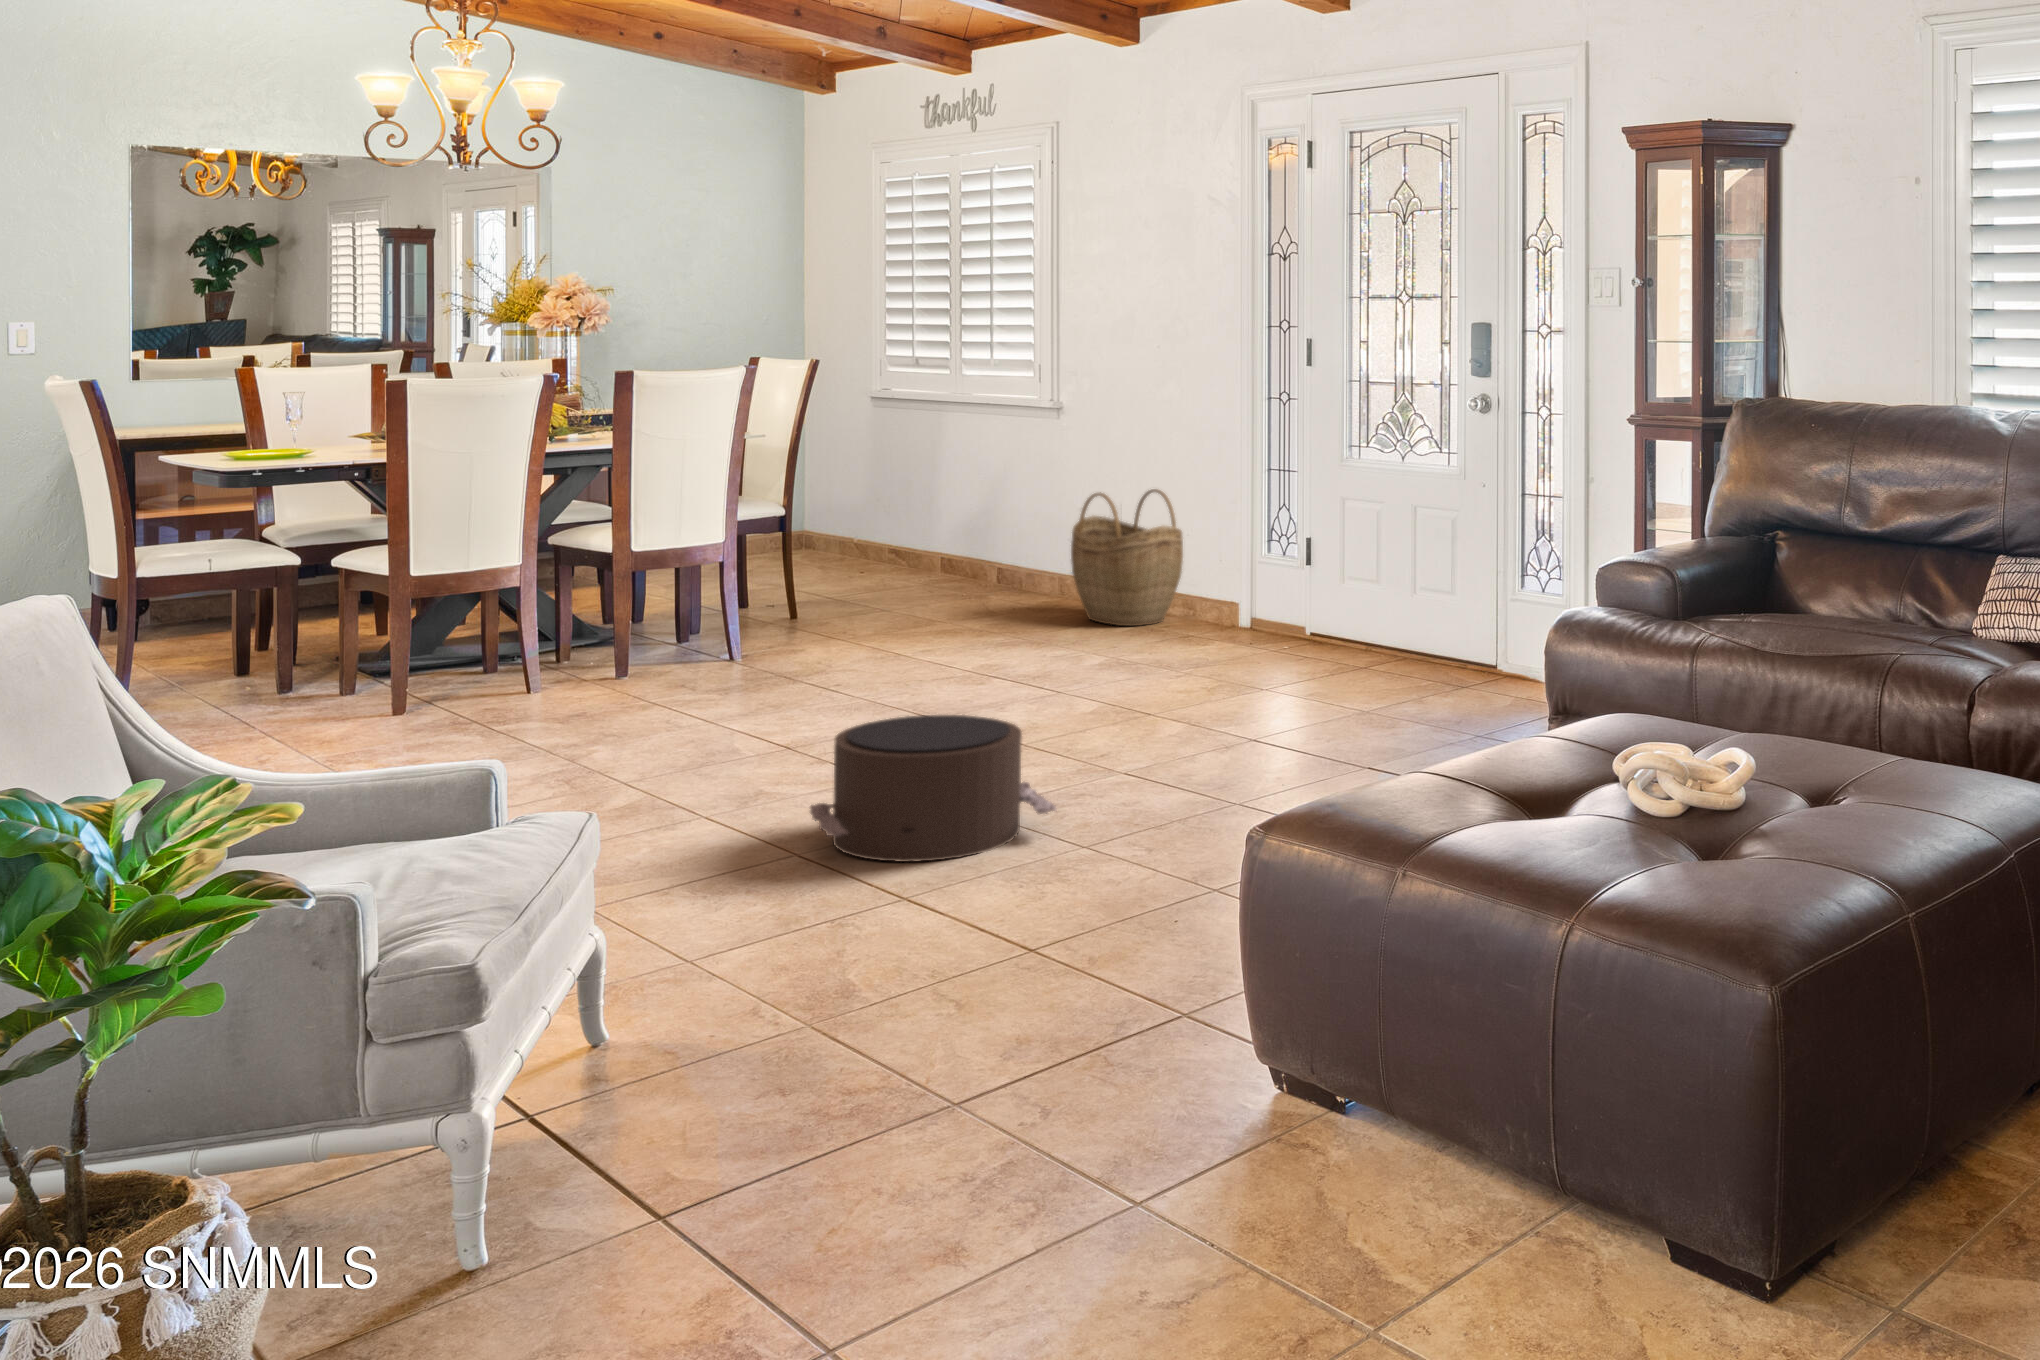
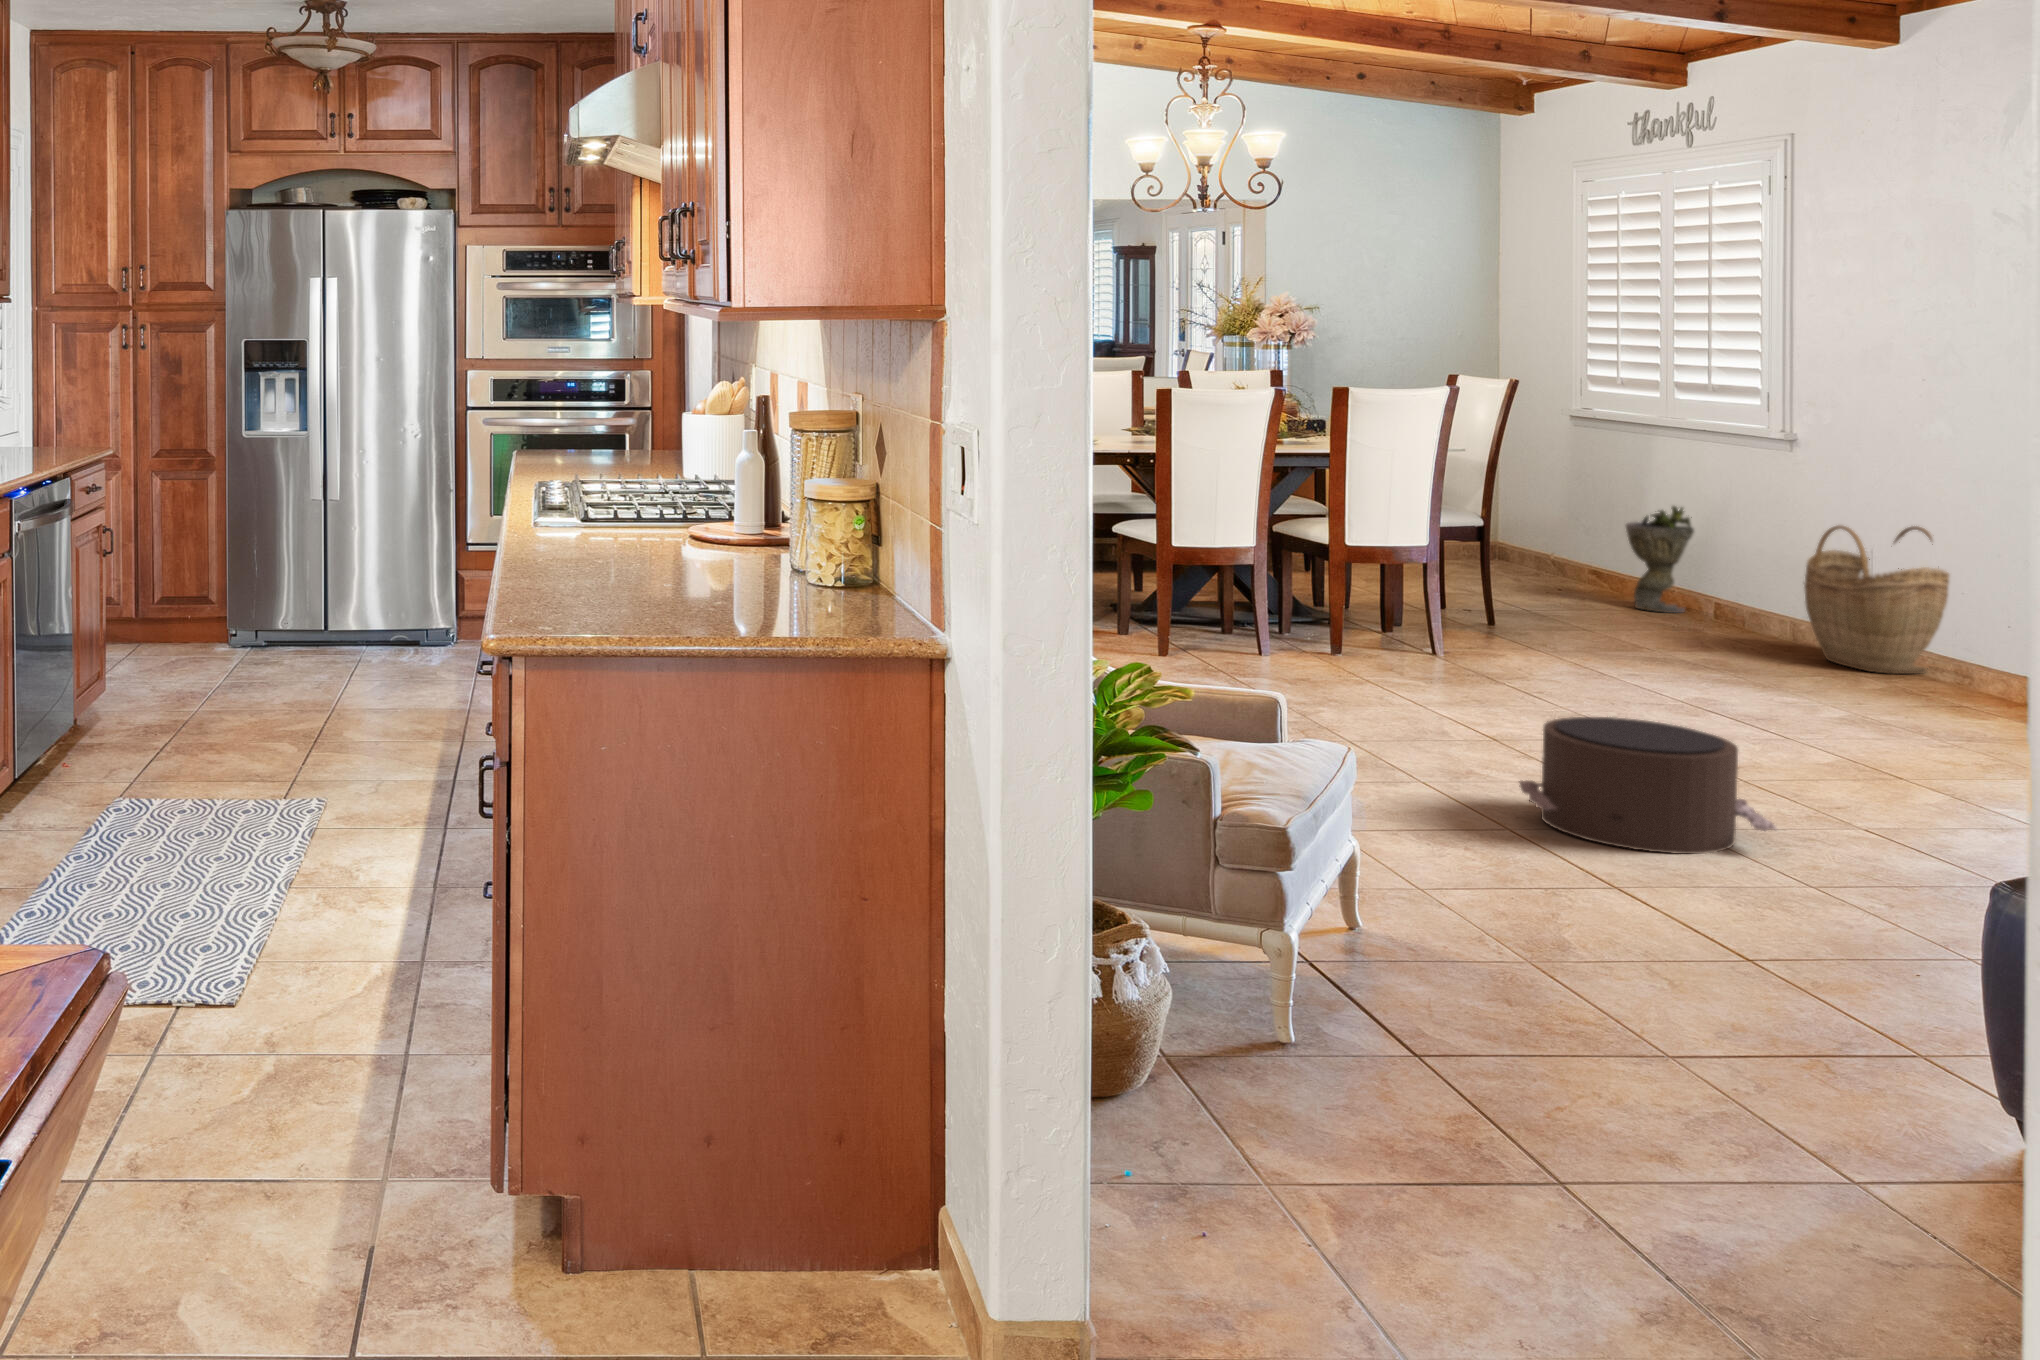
planter: none [921,484,986,589] -> present [1626,506,1694,613]

